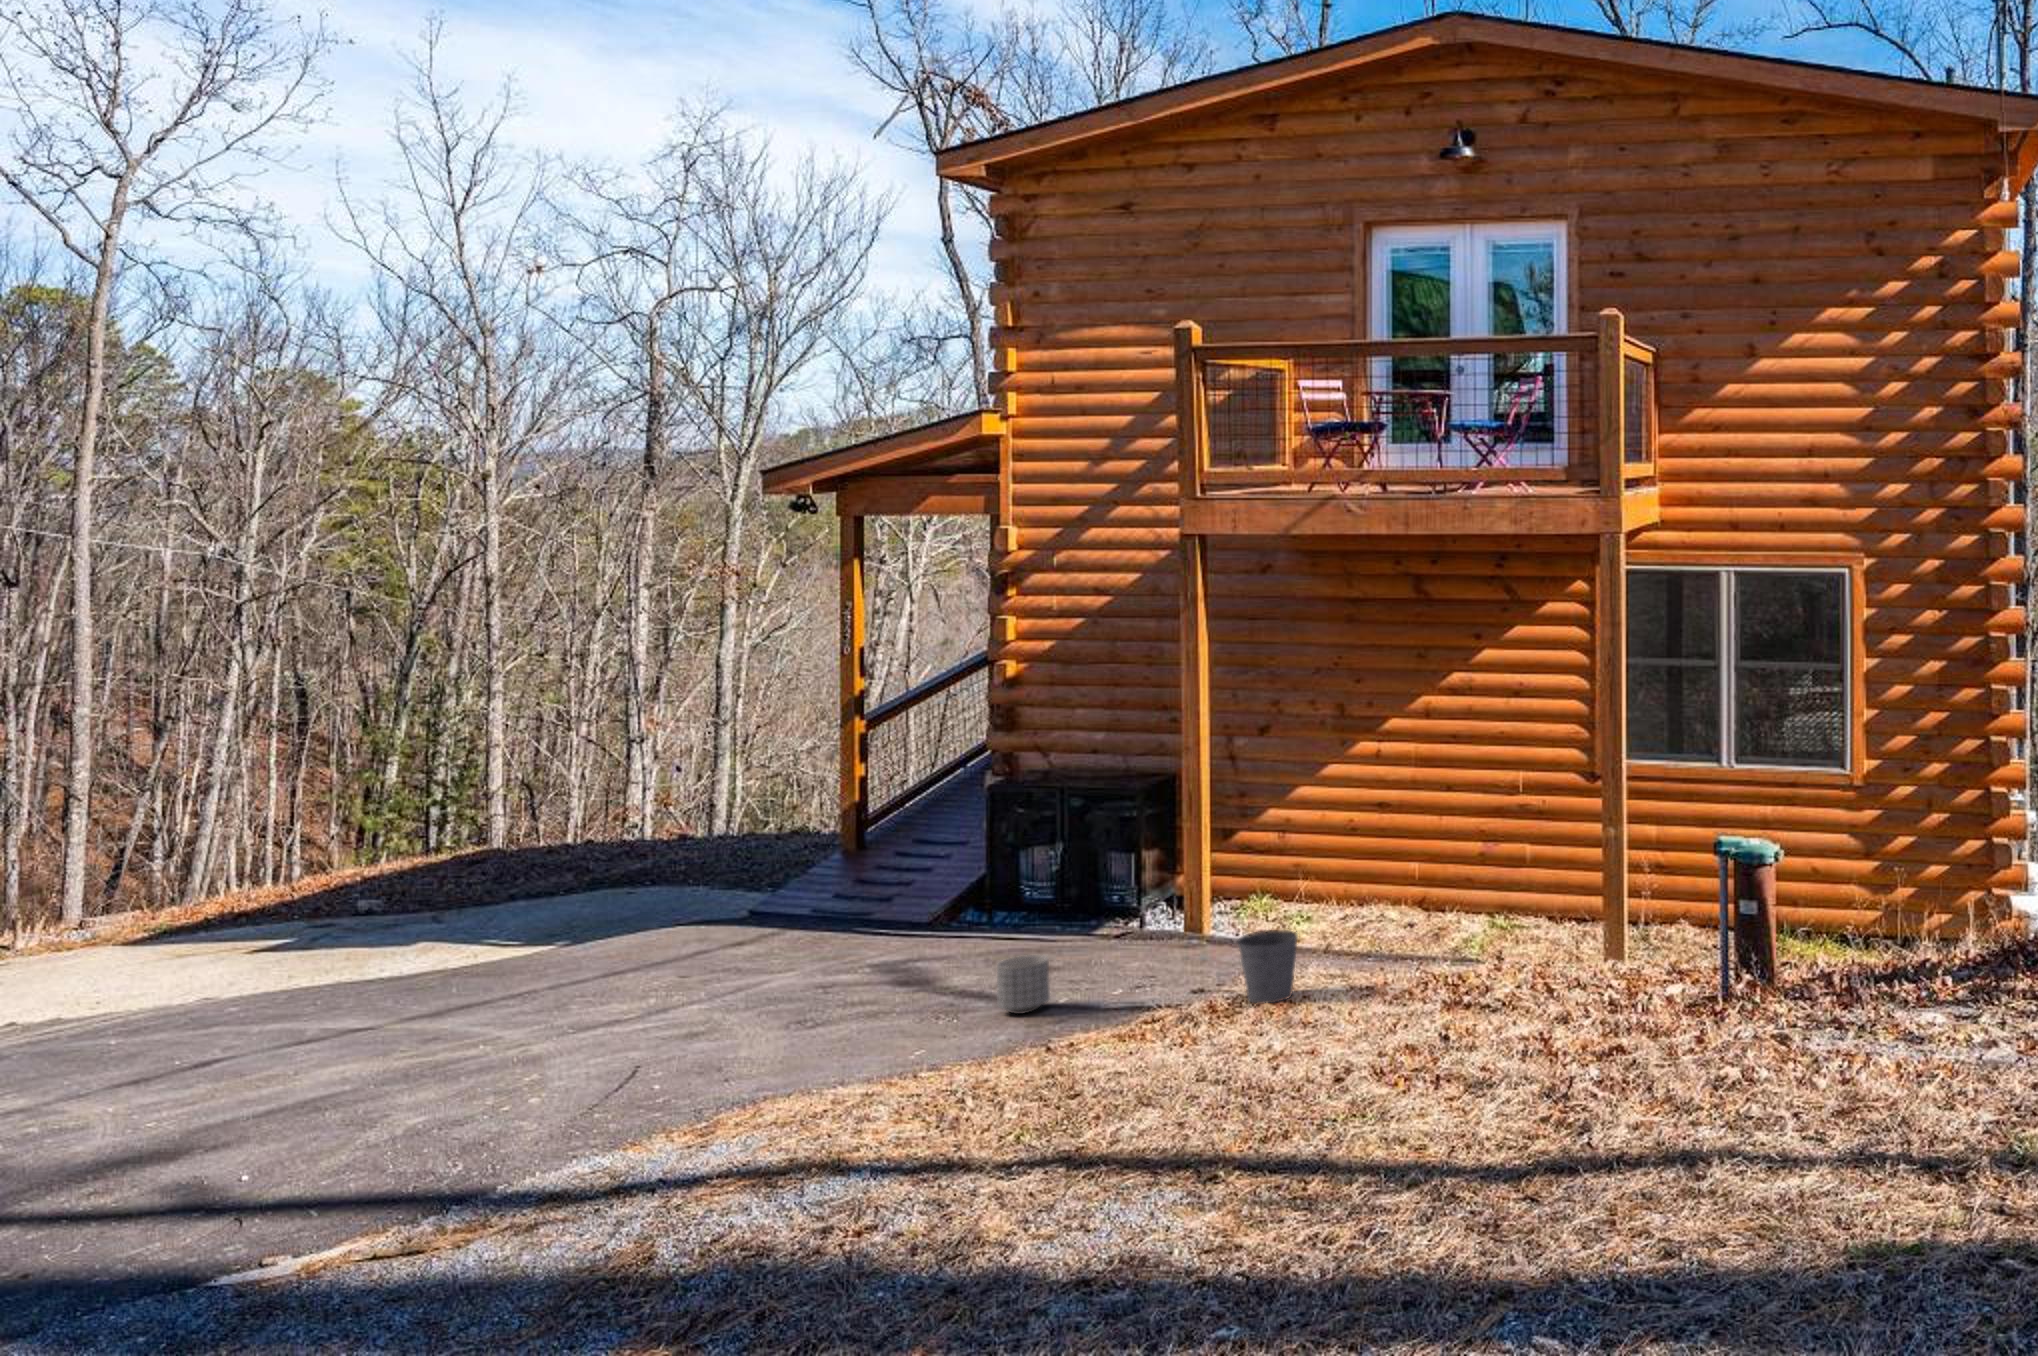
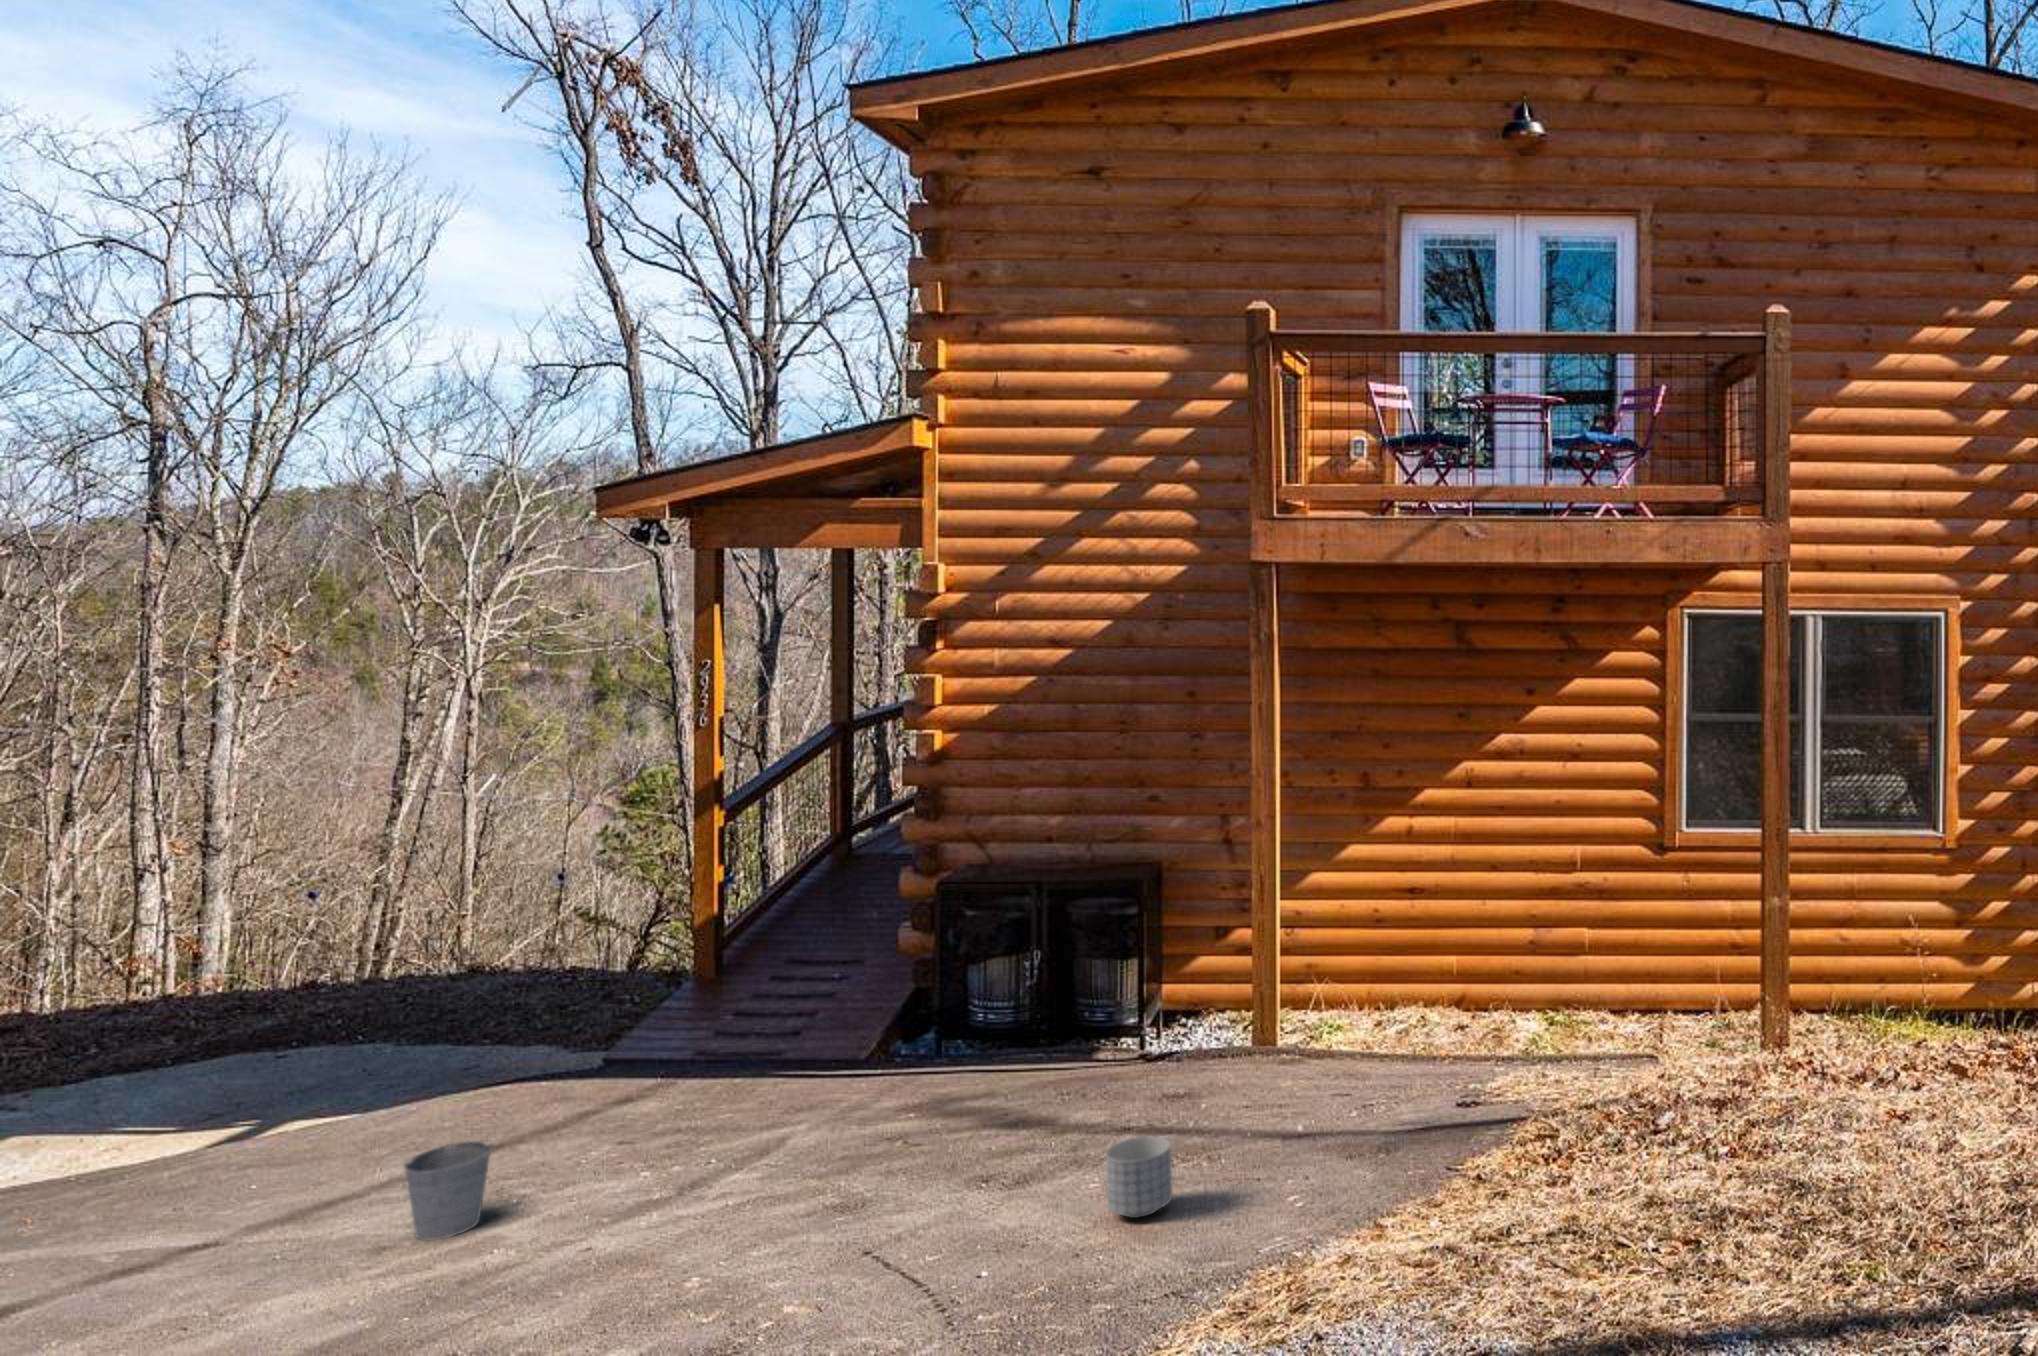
bucket: present [1238,930,1298,1003] -> present [404,1141,492,1241]

